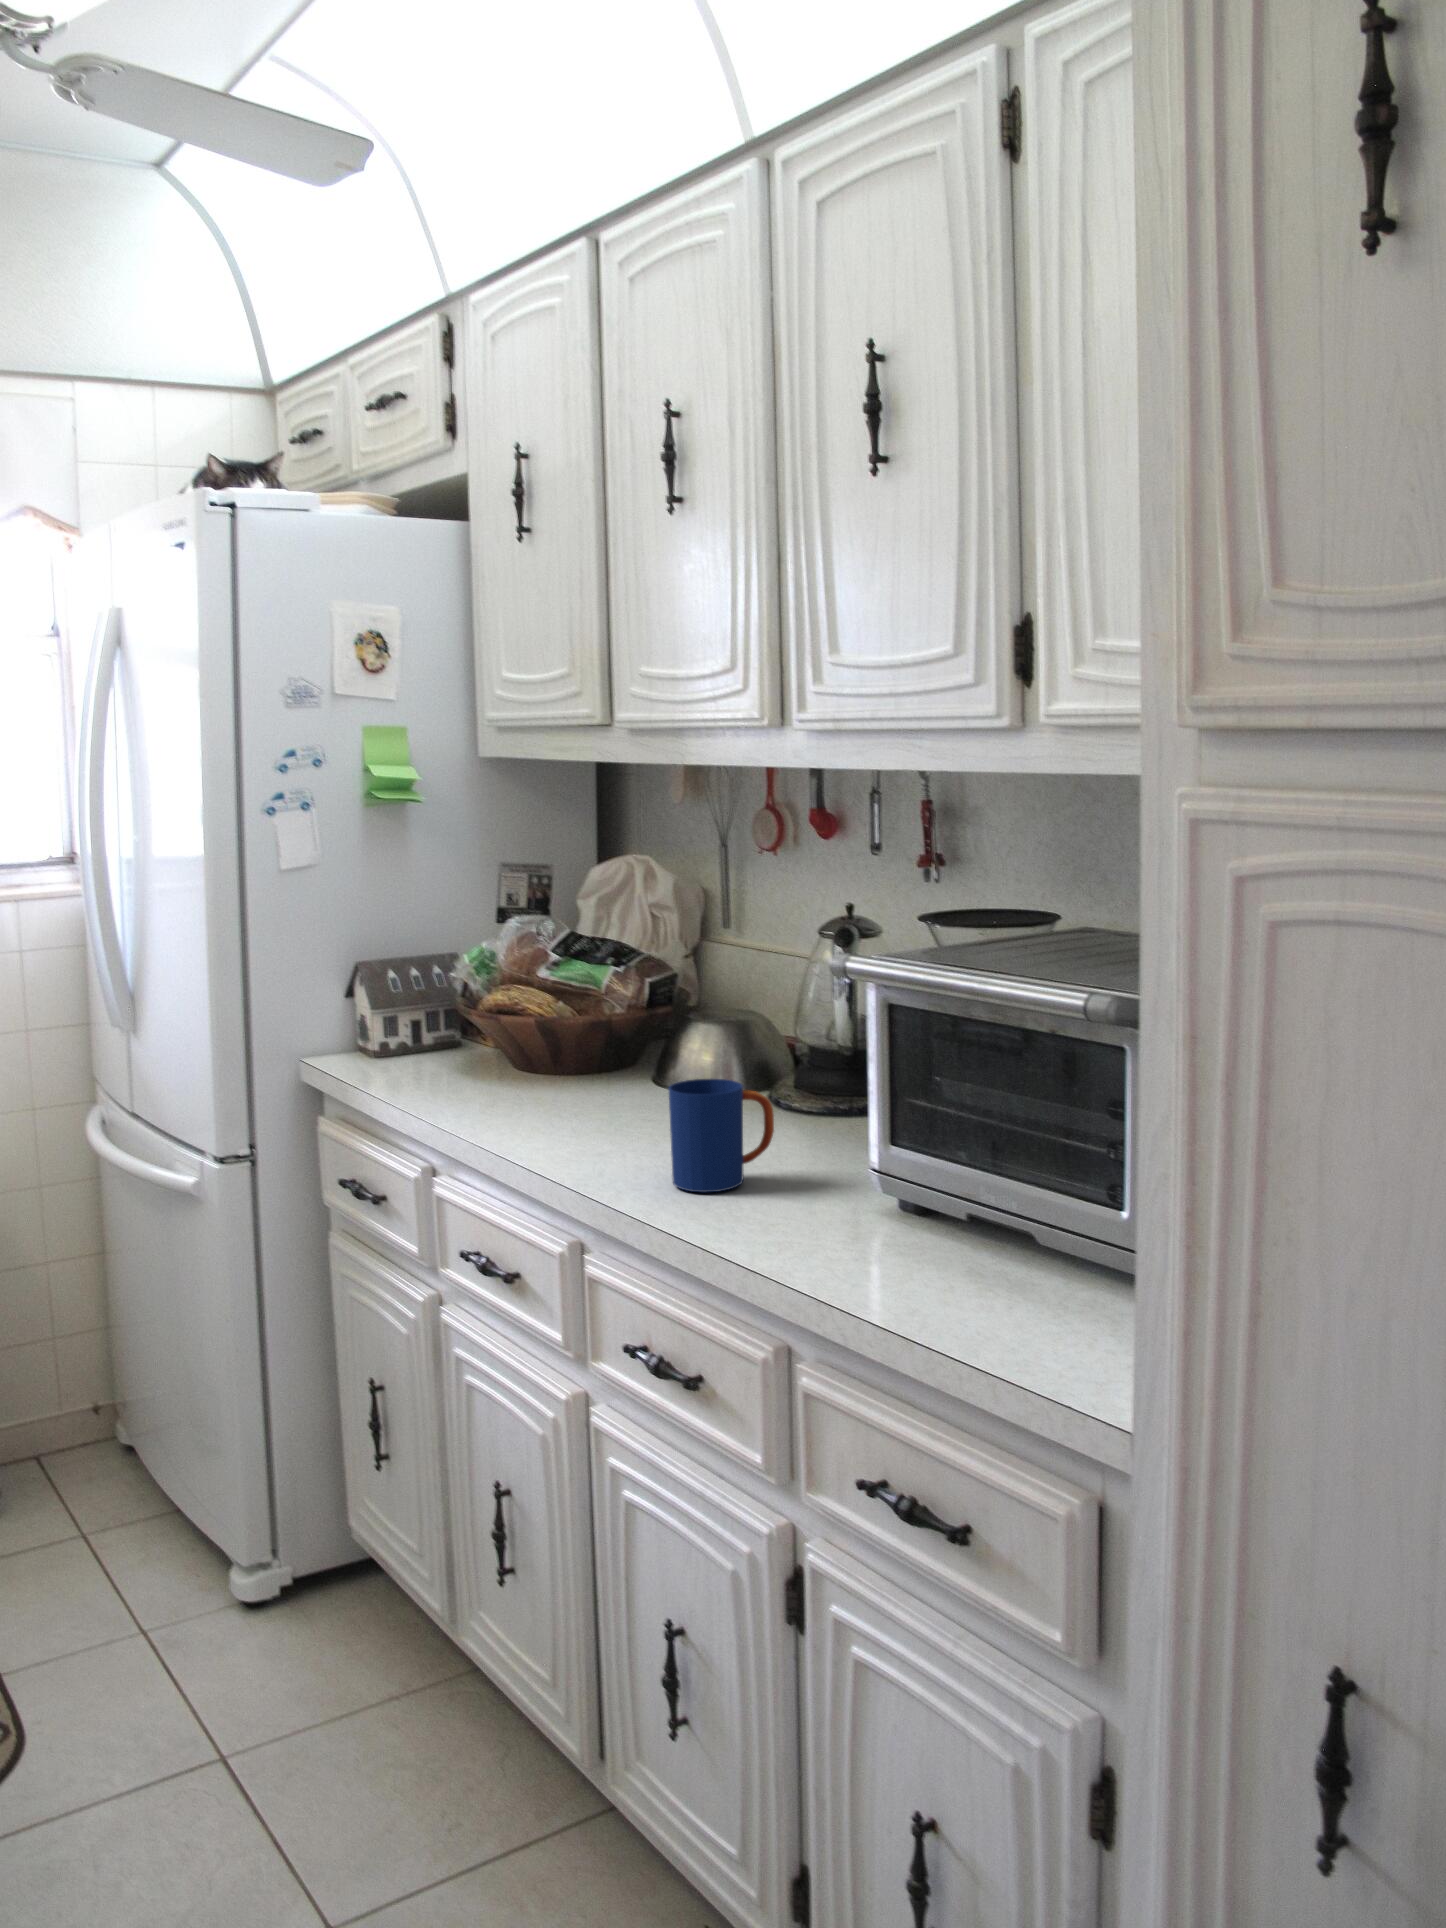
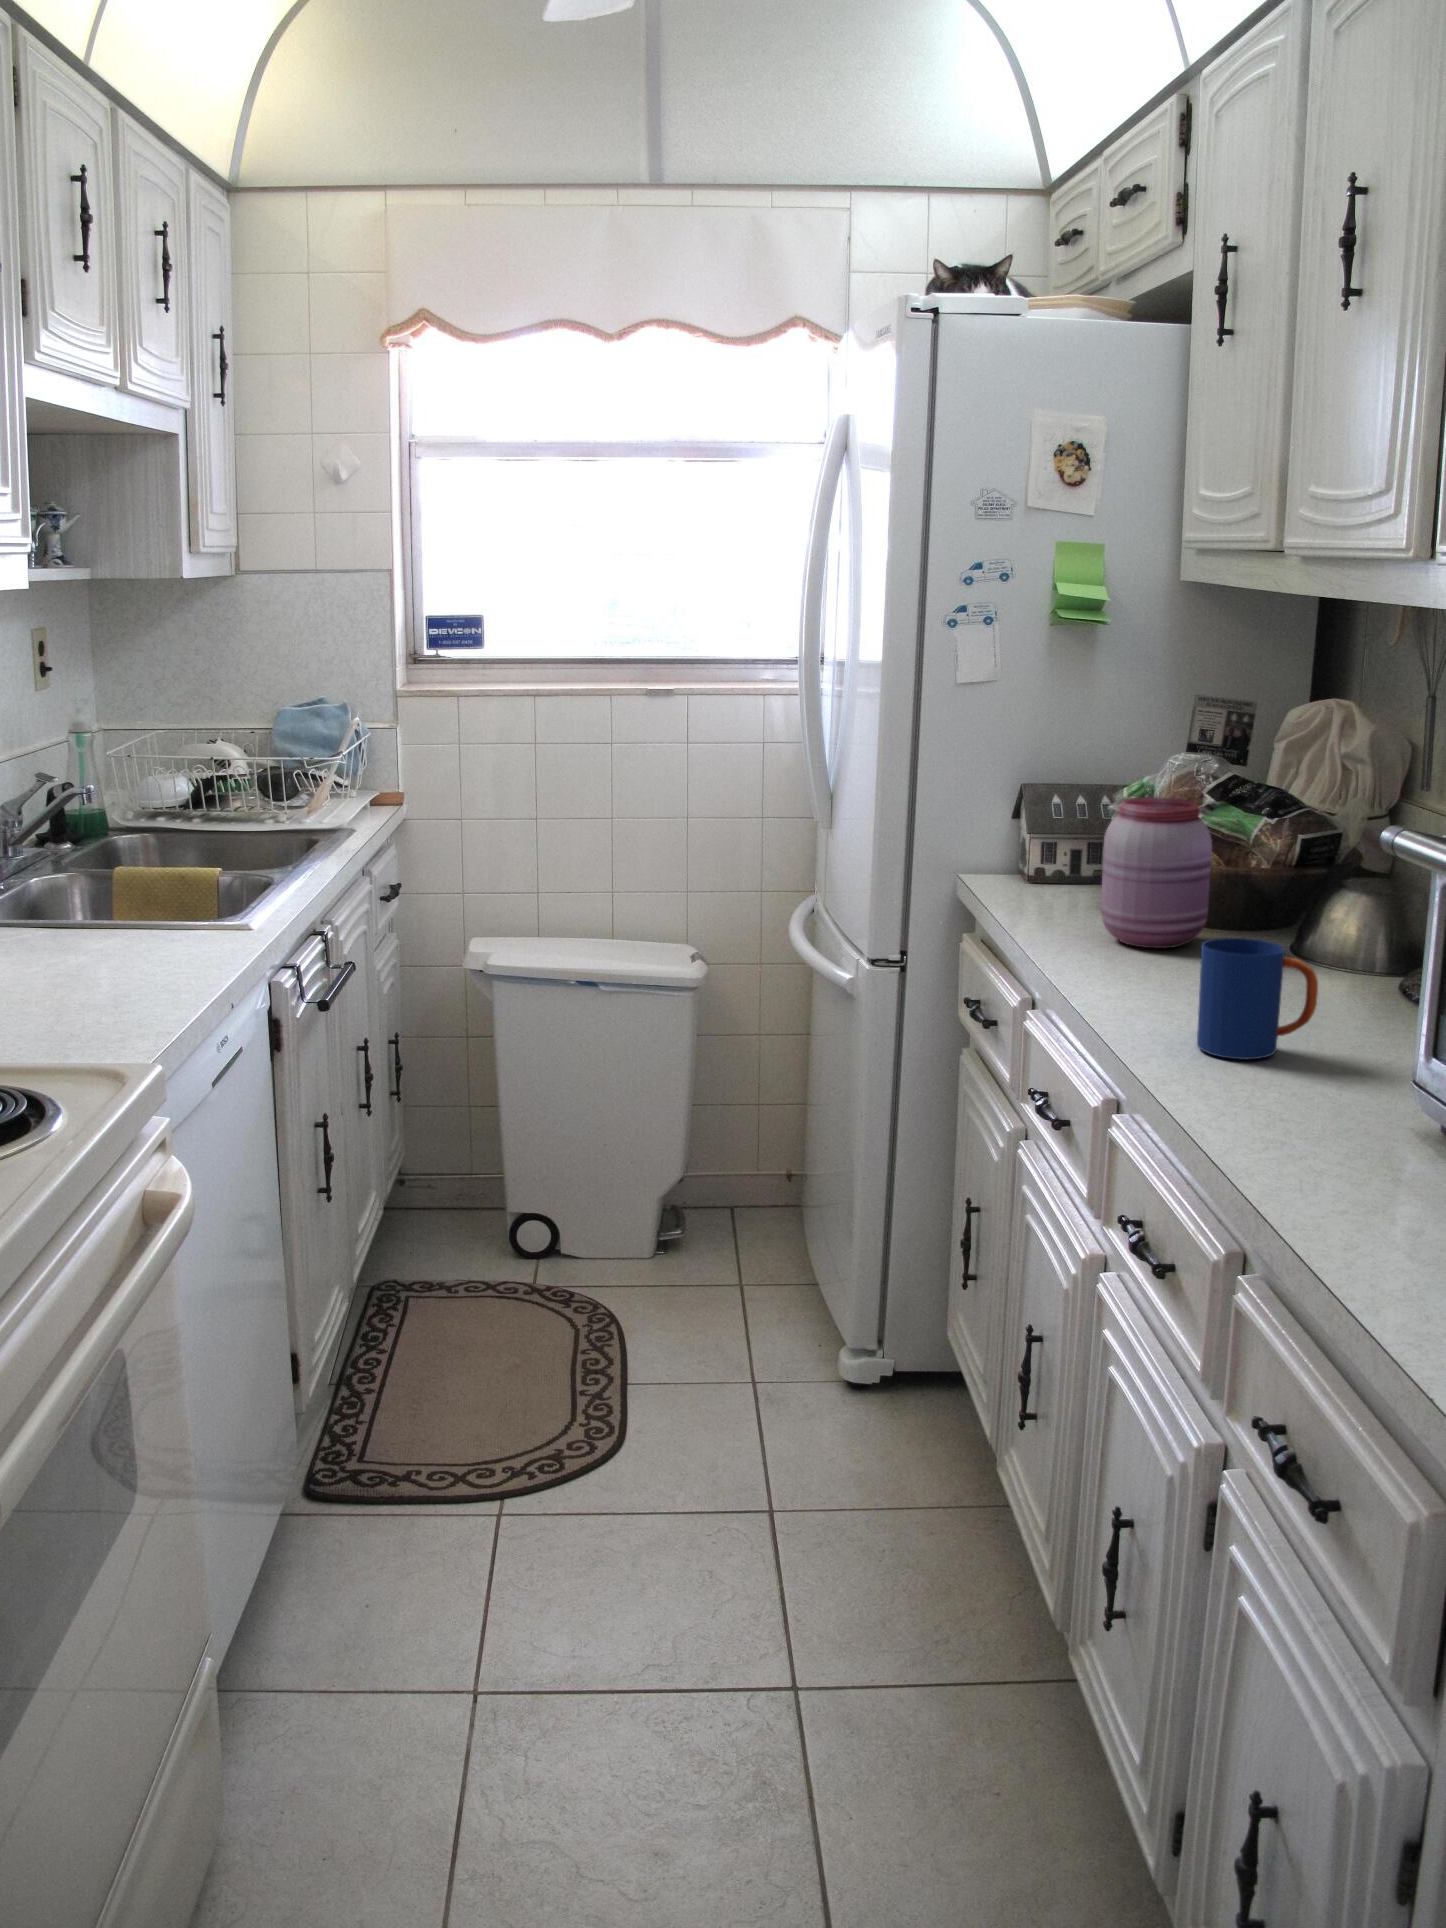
jar: none [484,959,586,1102] -> present [1101,797,1212,948]

